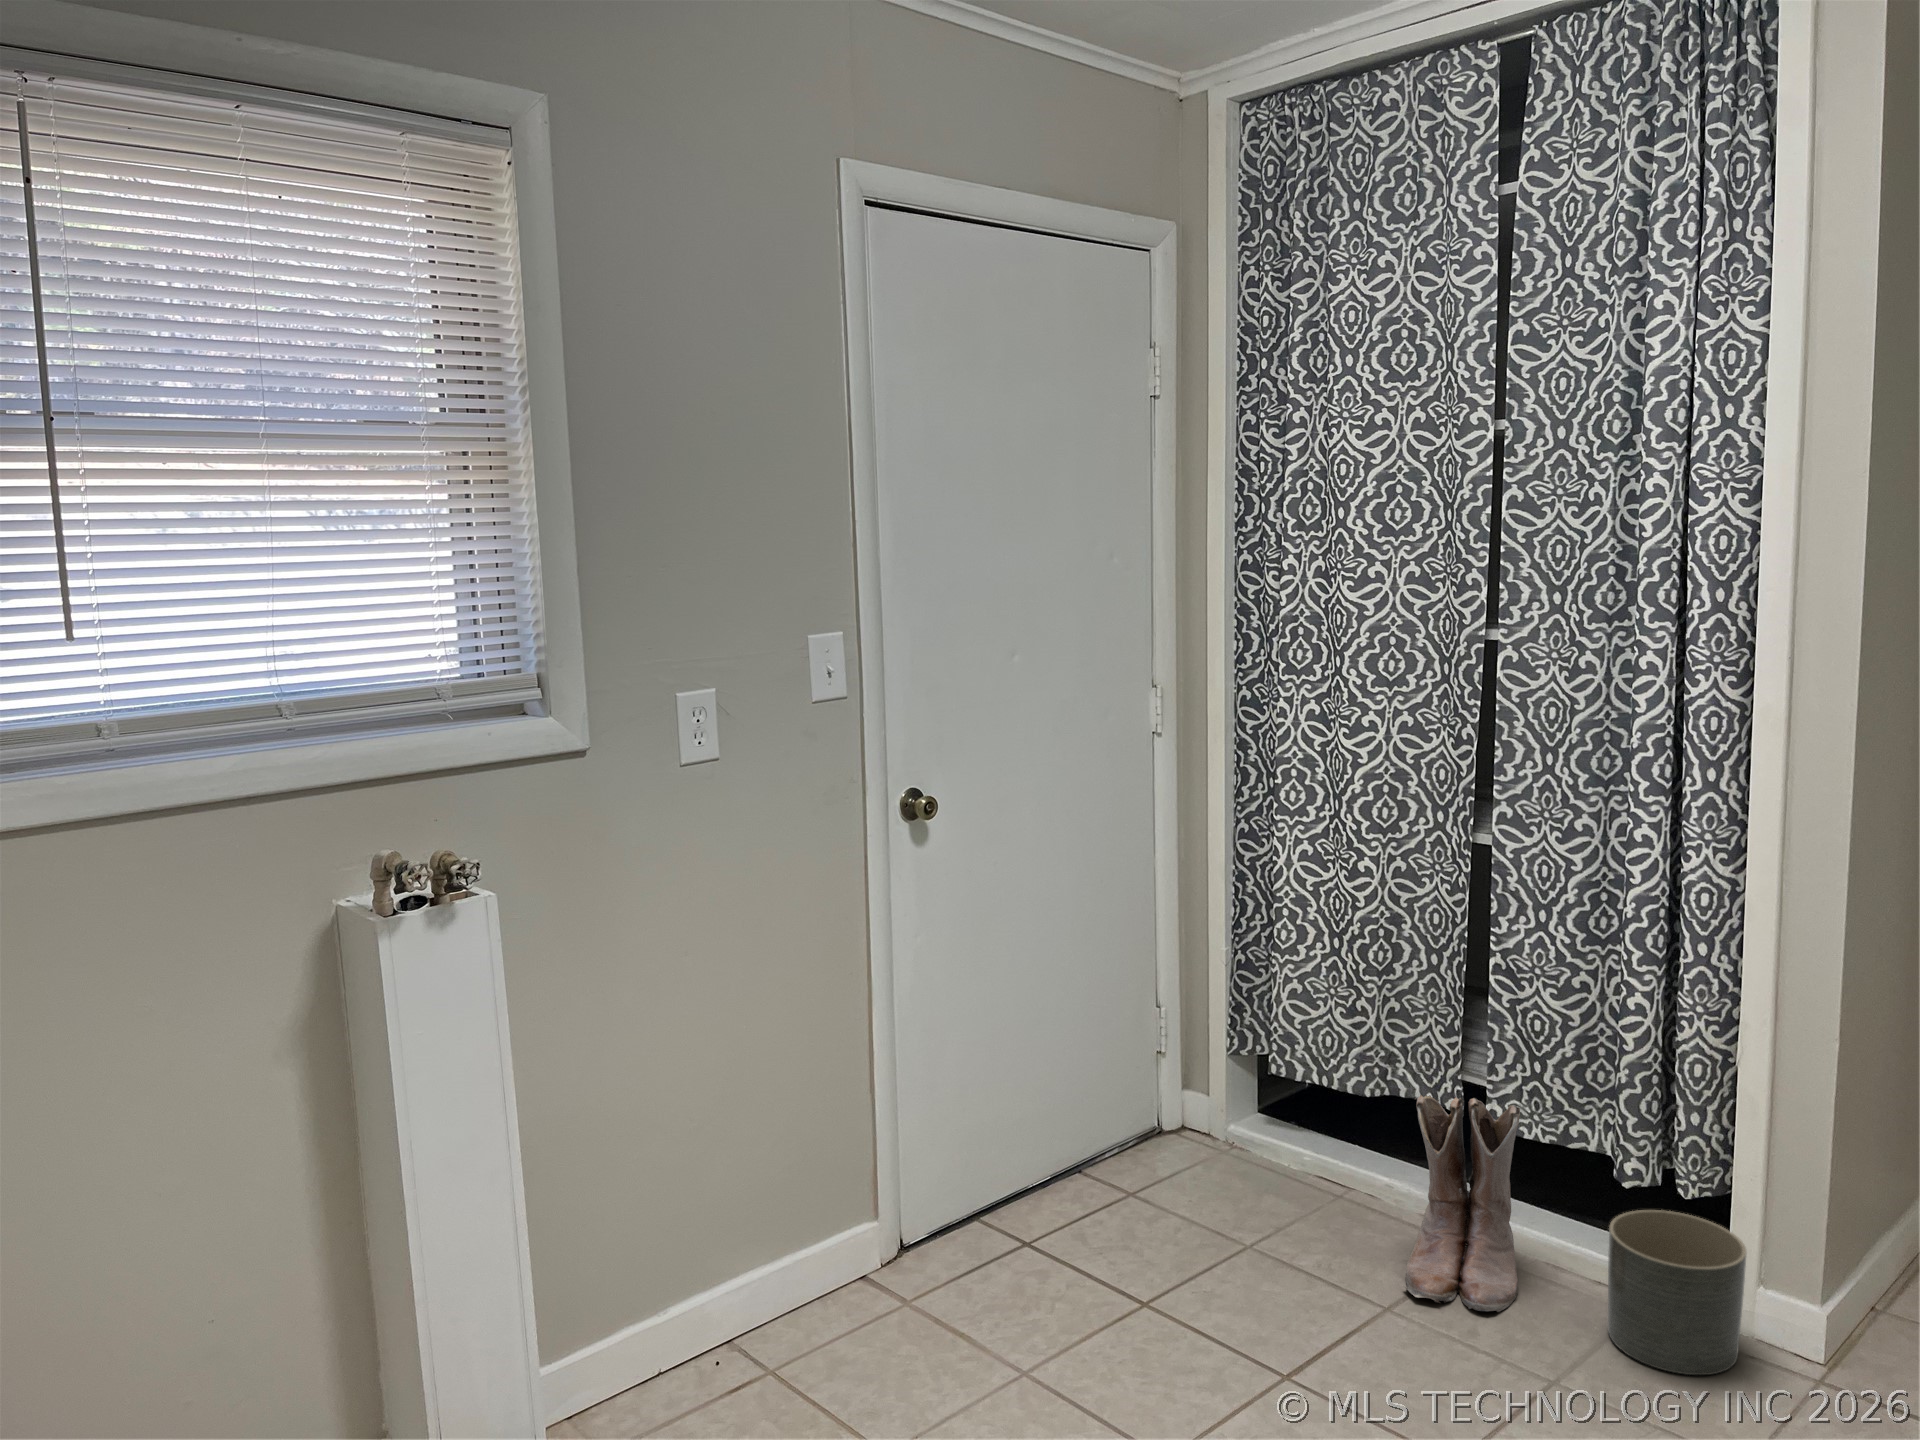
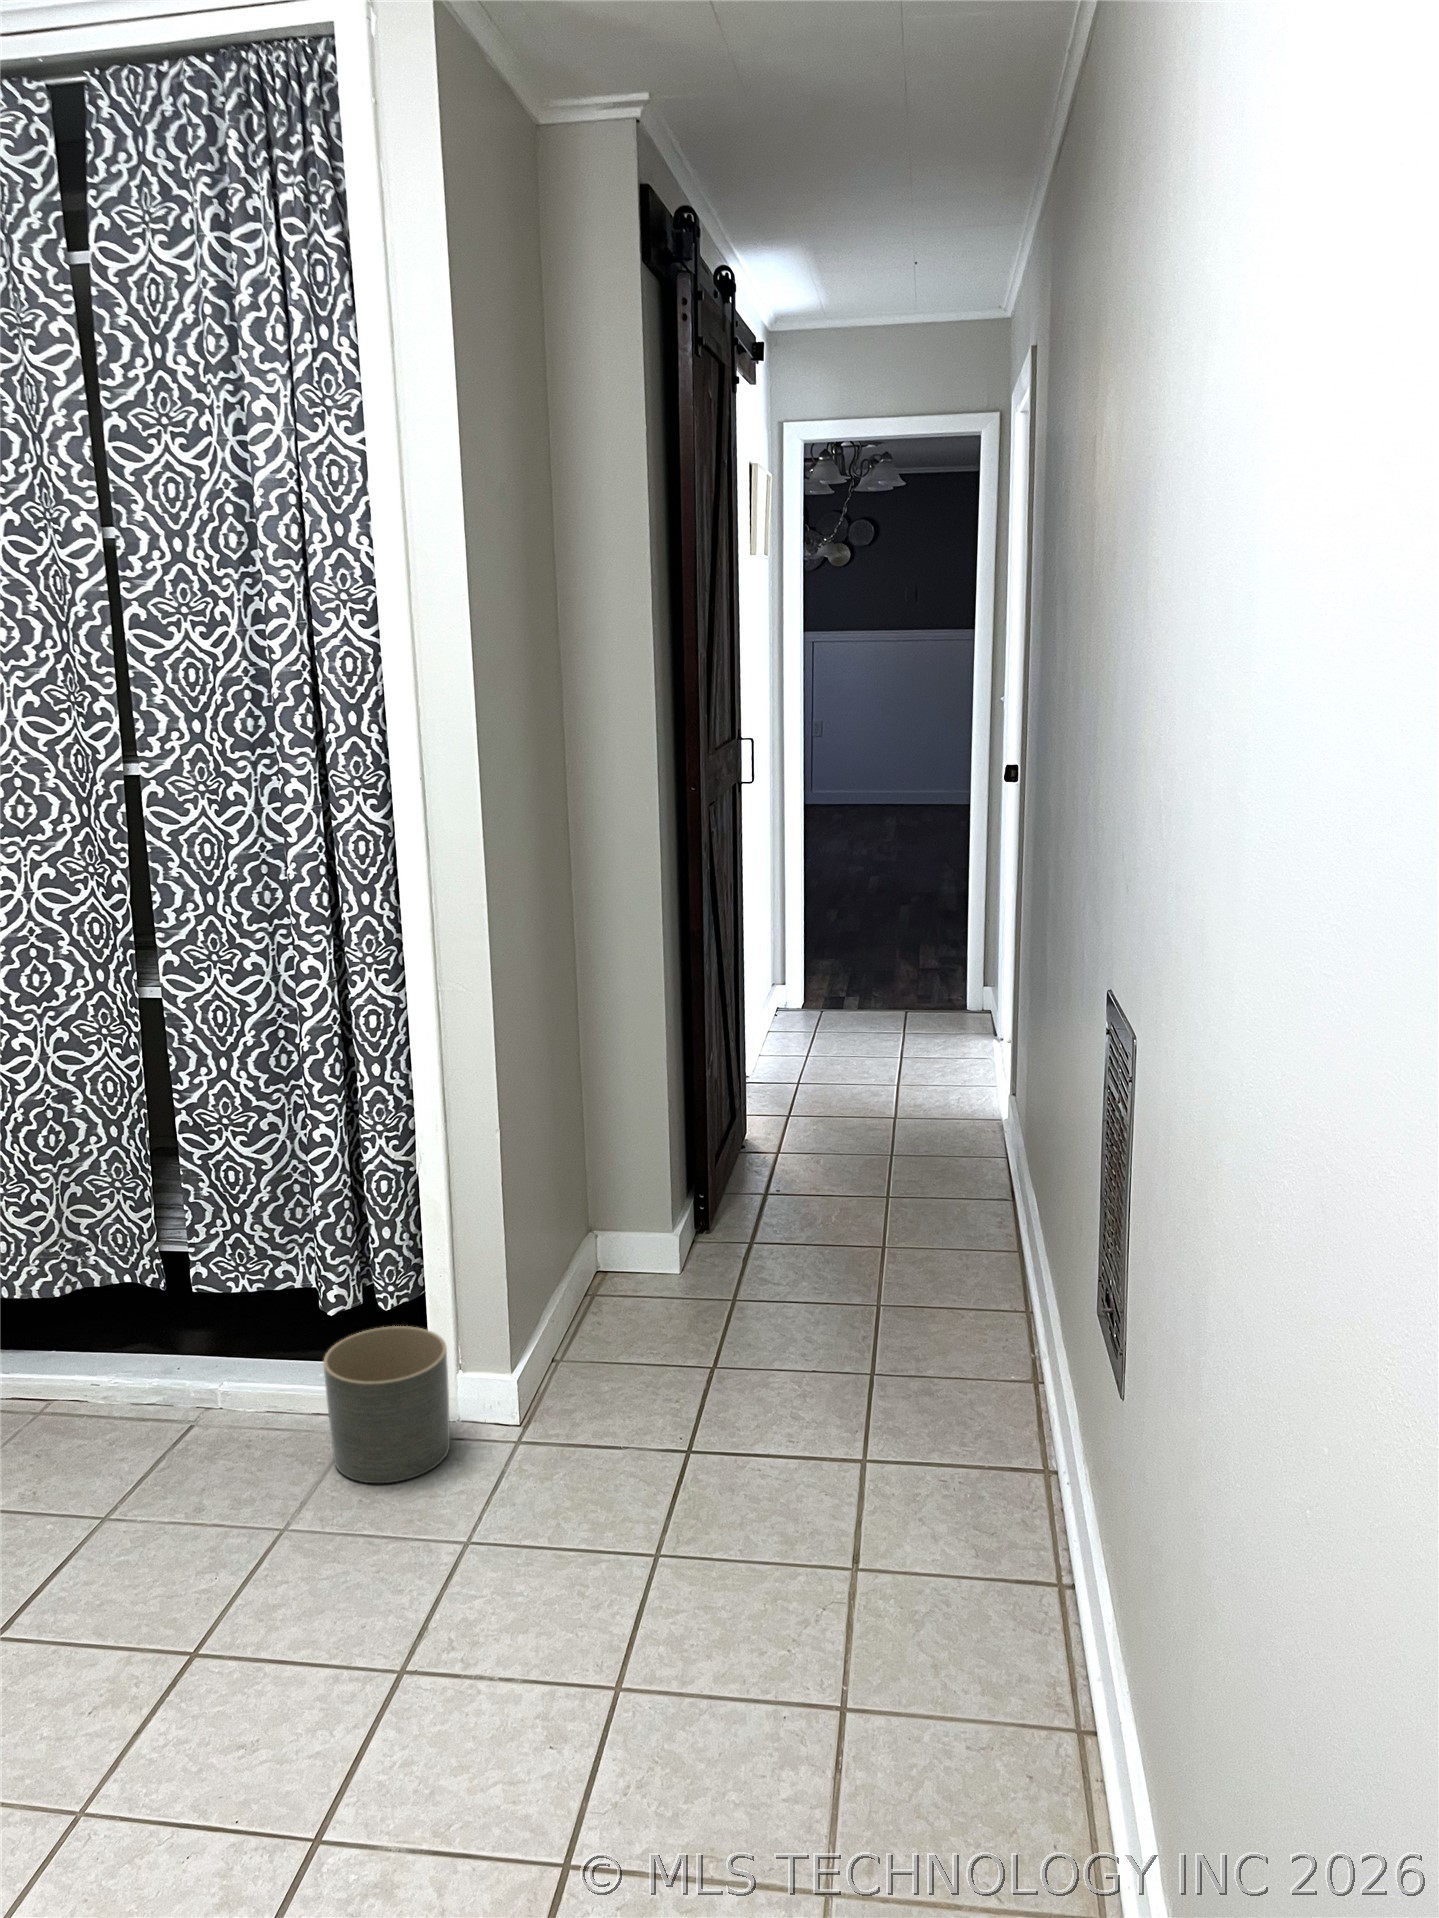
boots: present [1405,1095,1520,1312] -> none [110,1265,244,1498]

